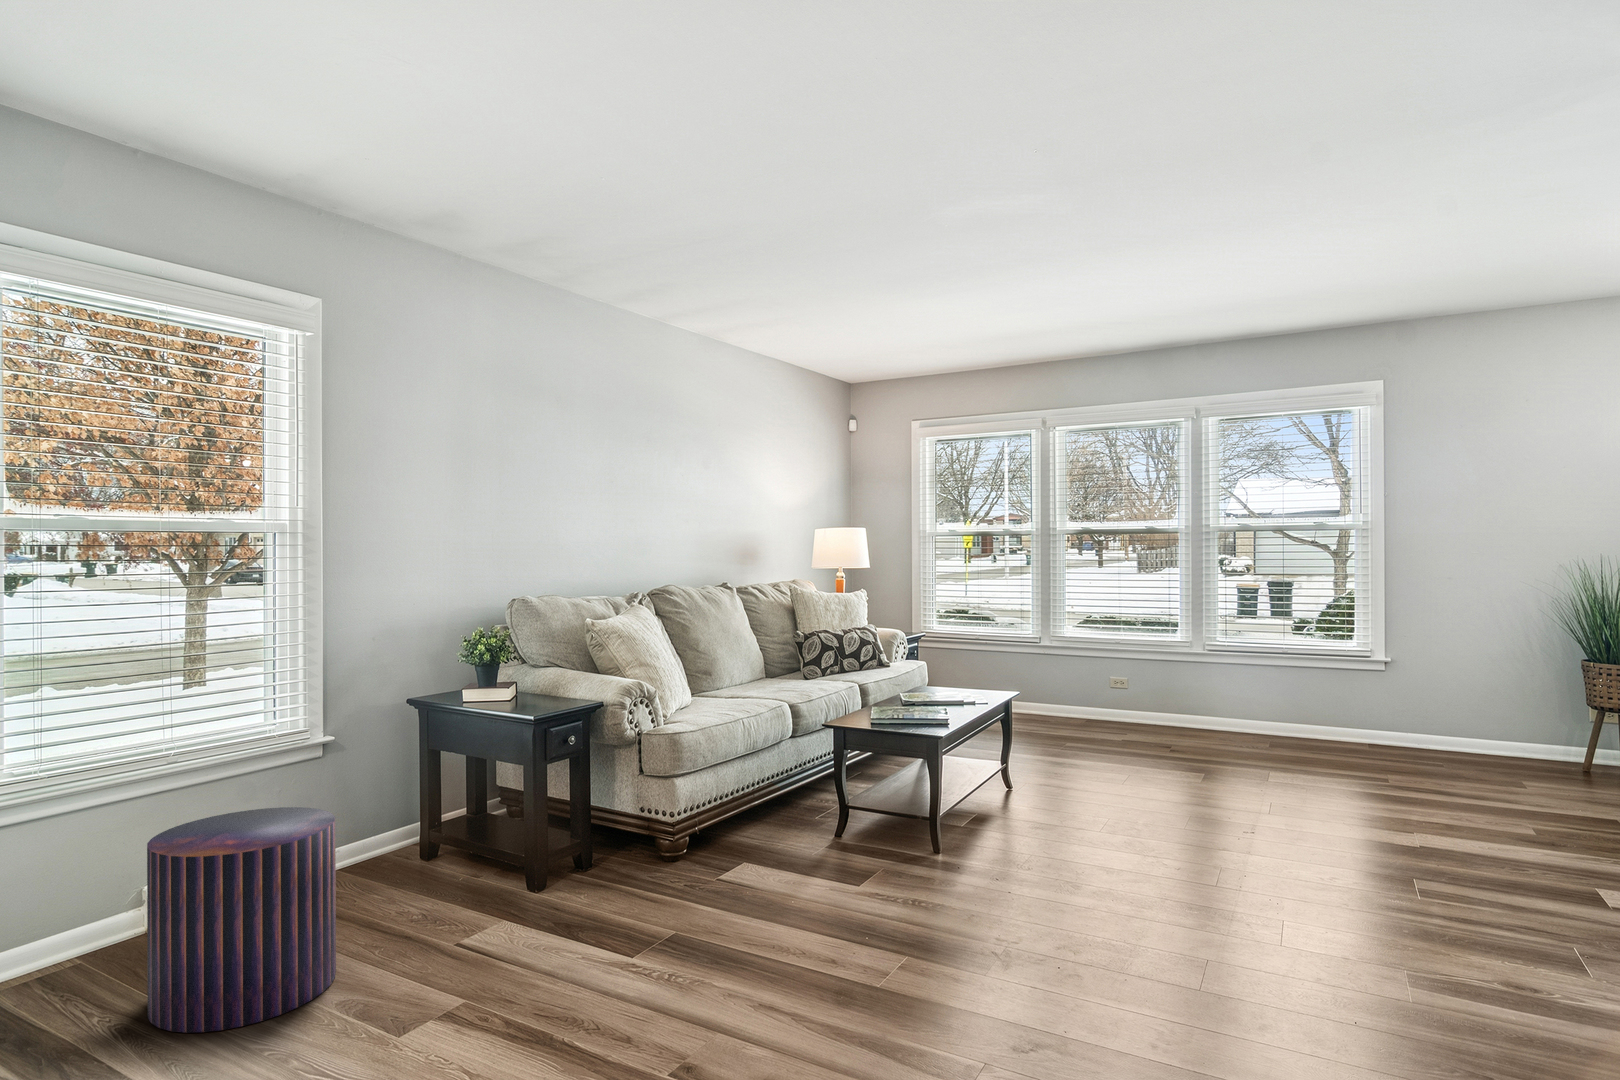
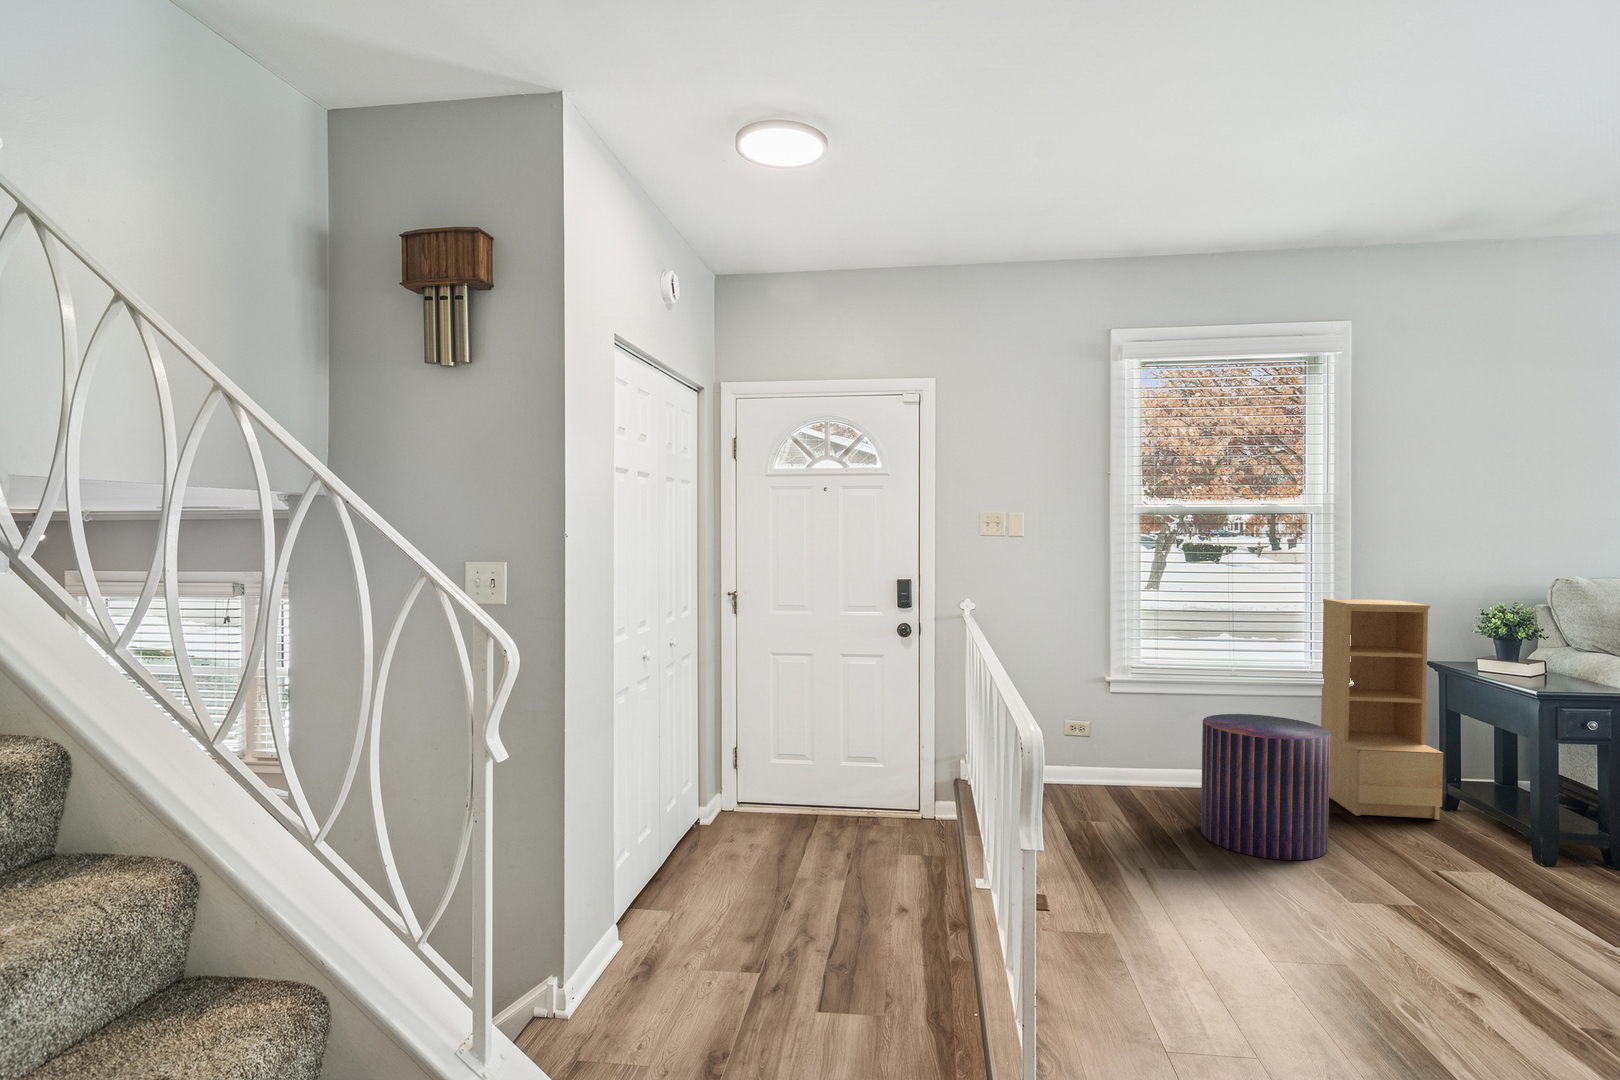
bookshelf: none [287,633,432,904] -> present [1321,599,1443,820]

